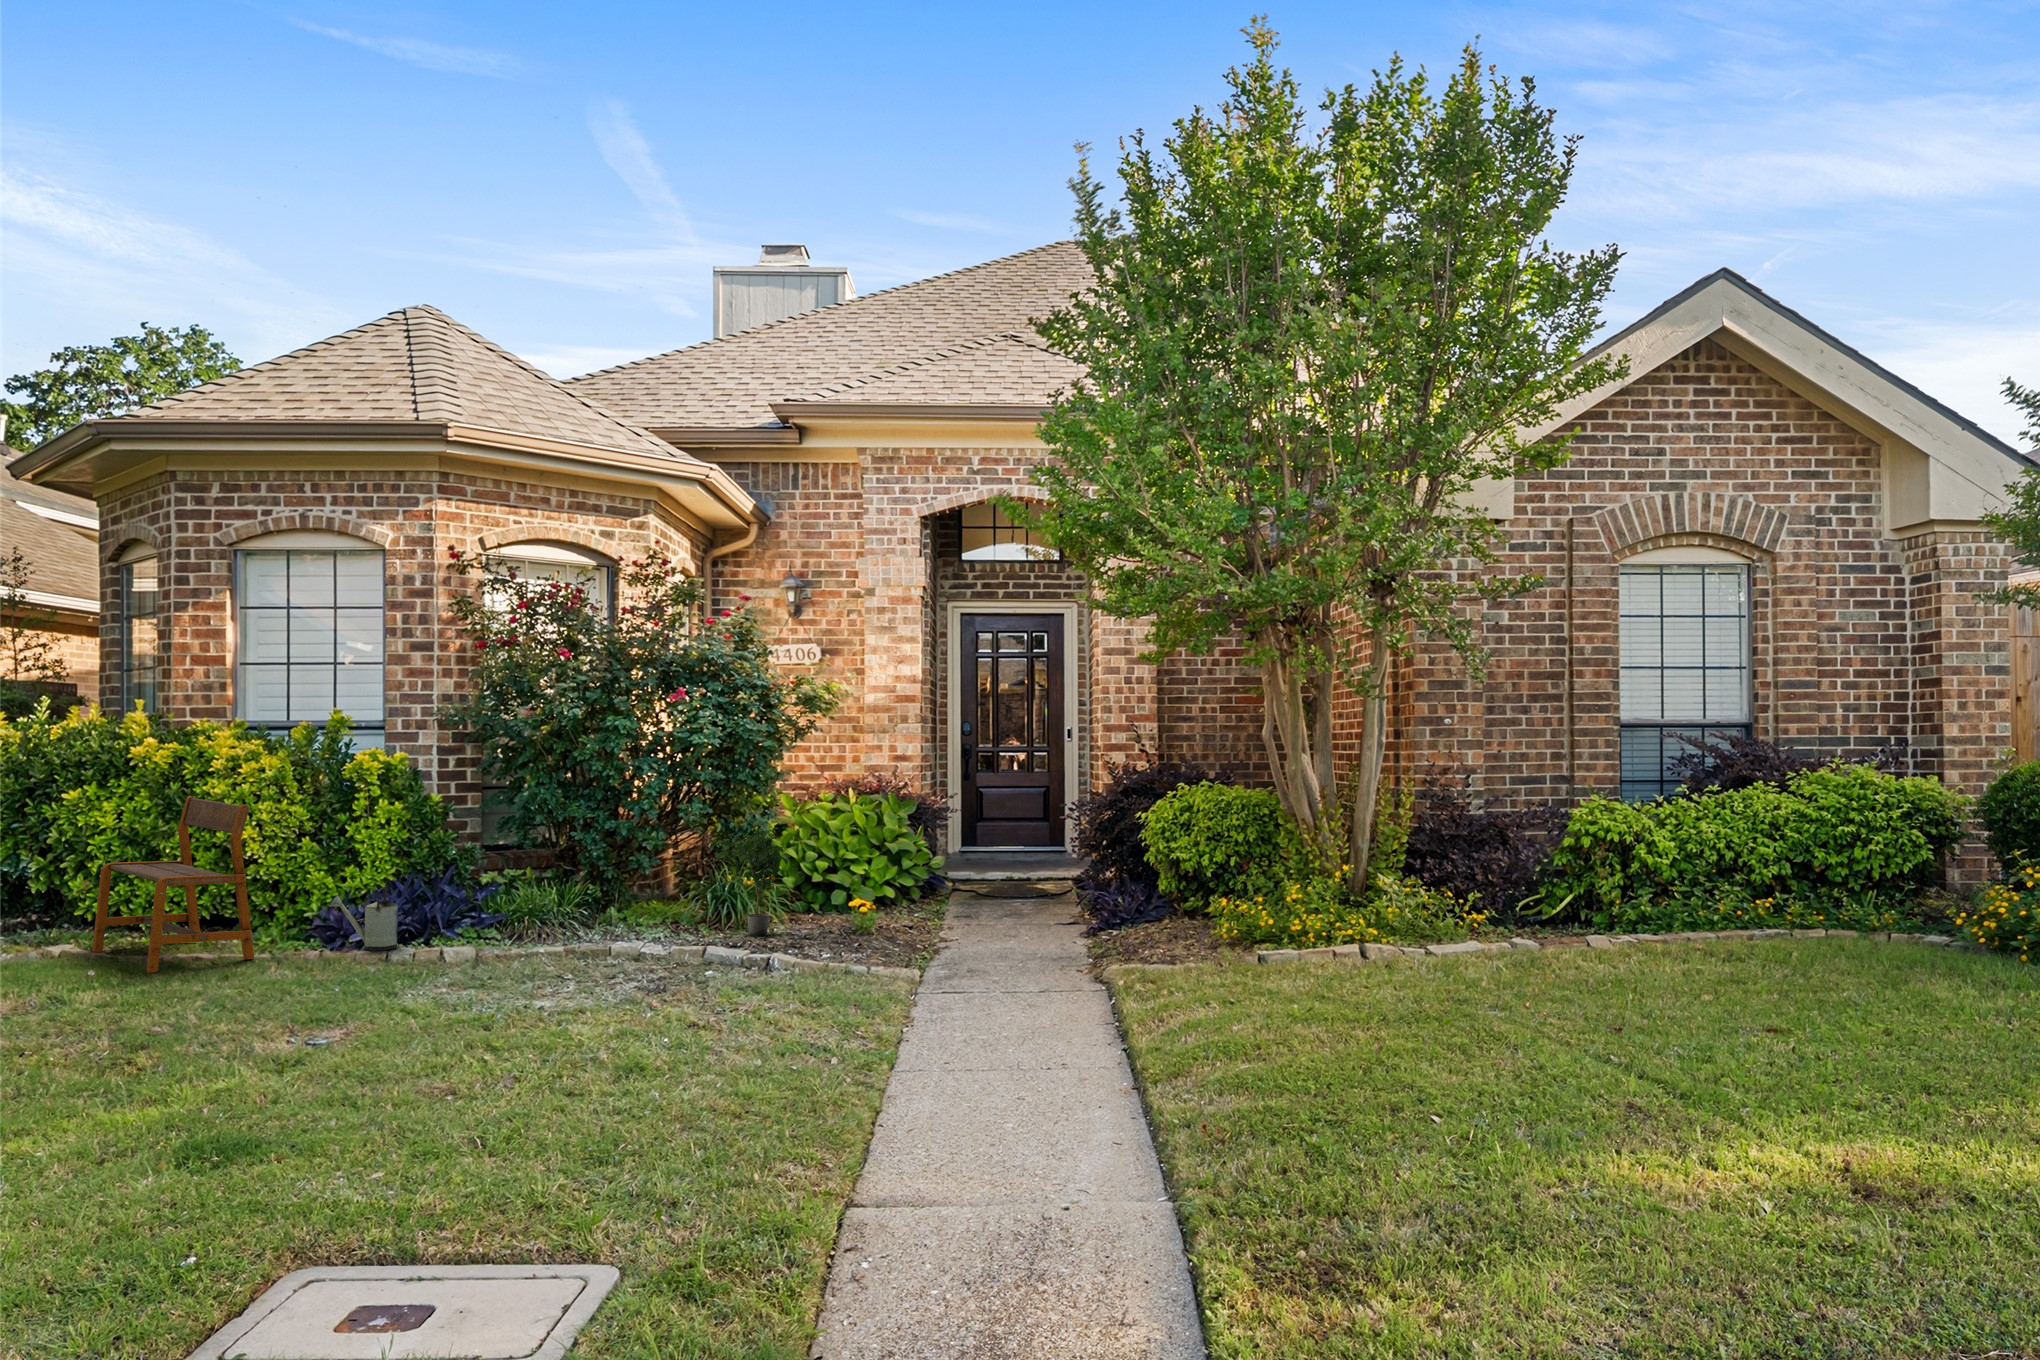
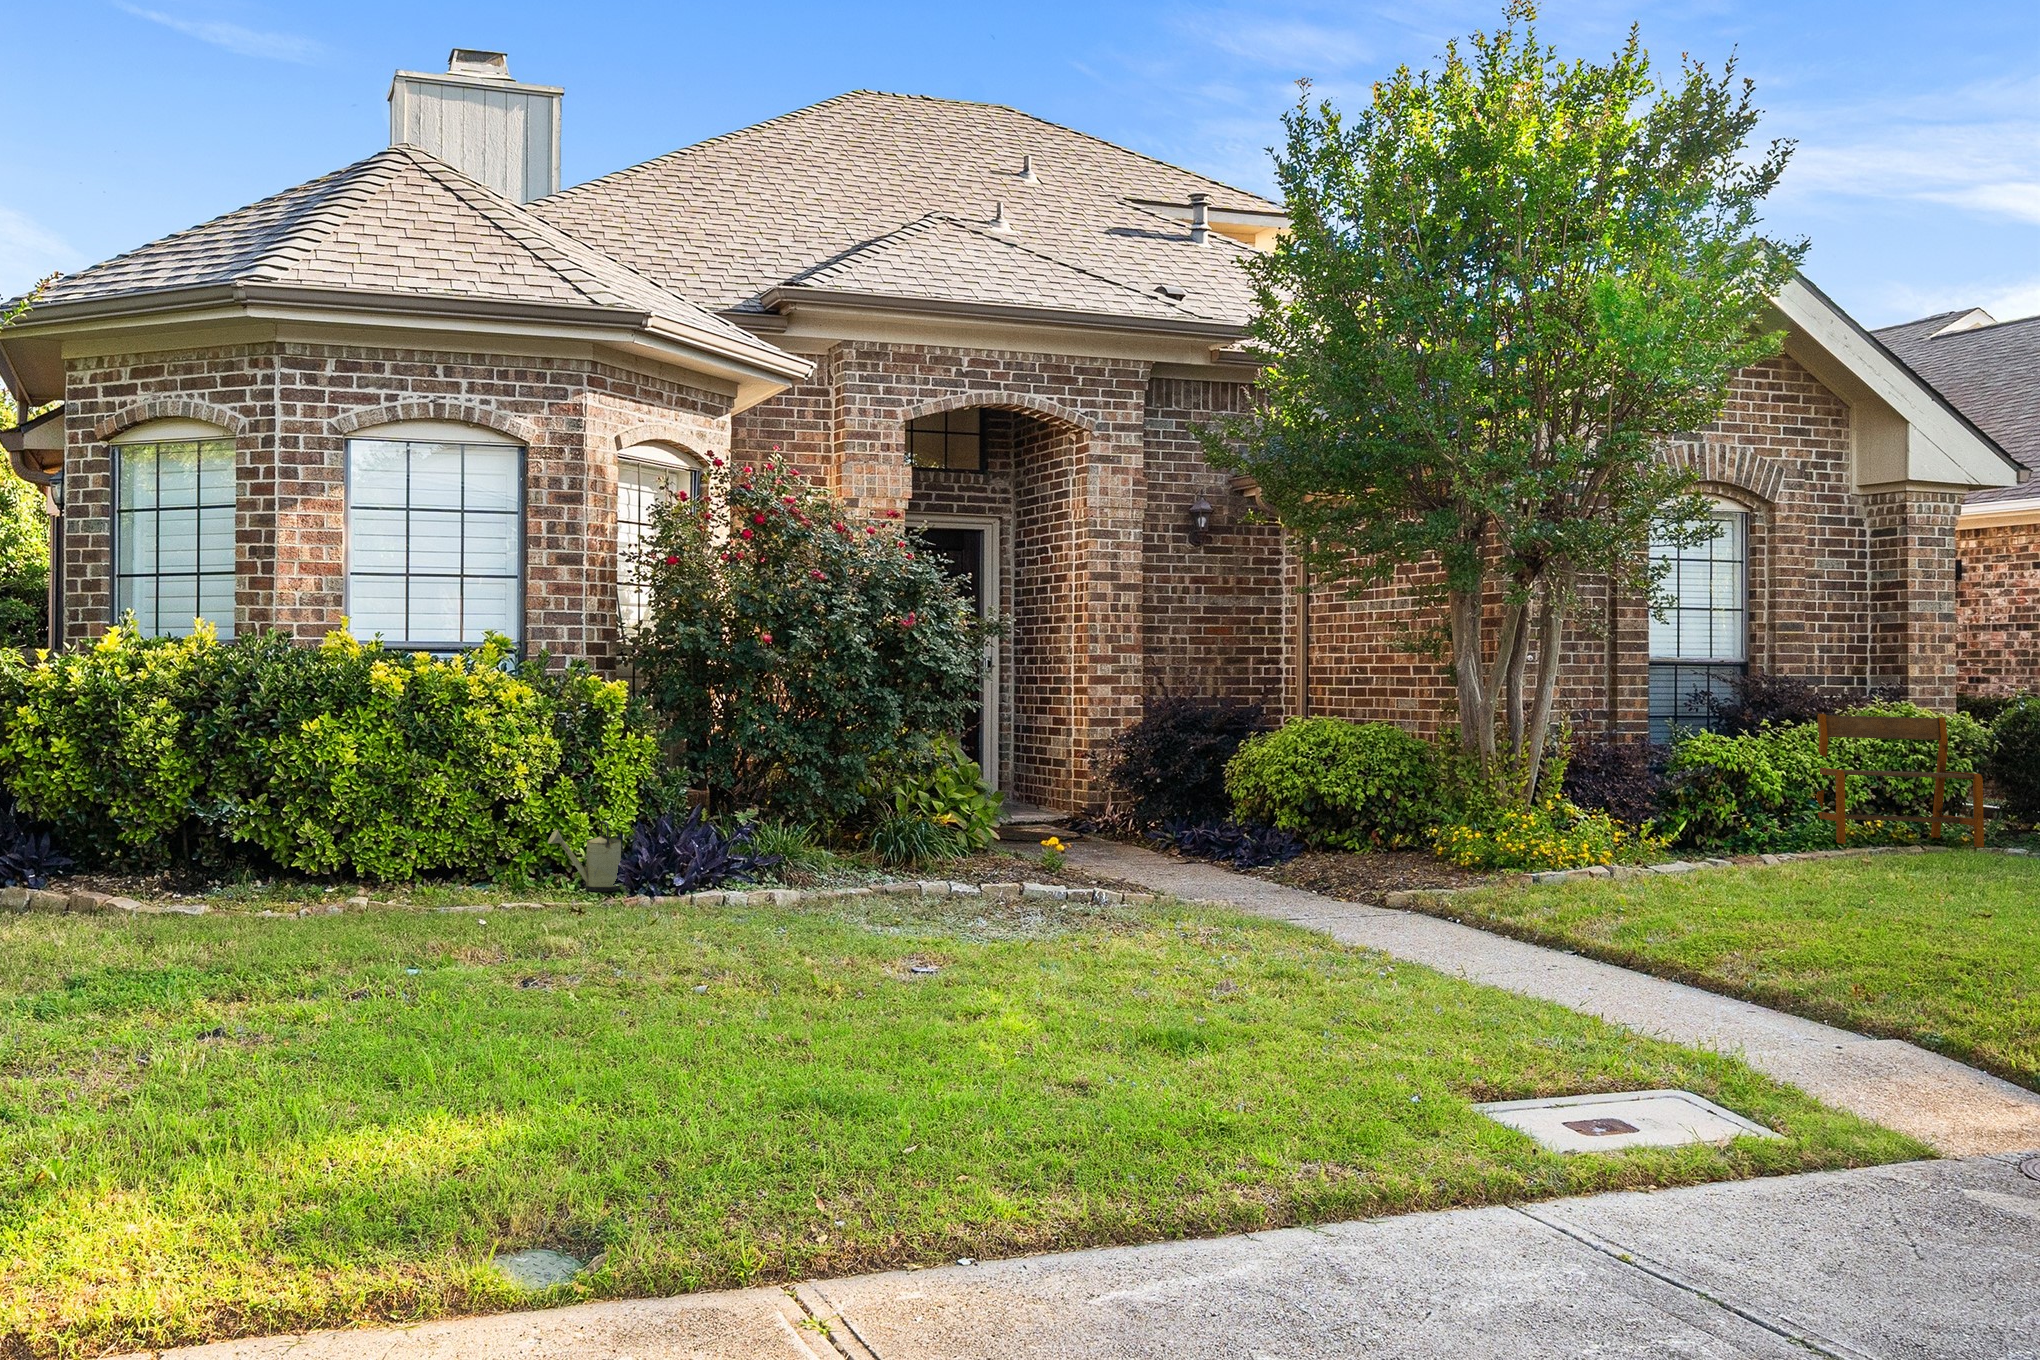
bench: present [92,796,254,973] -> present [1816,714,1984,847]
potted plant: present [716,829,790,936] -> none [919,757,992,869]

